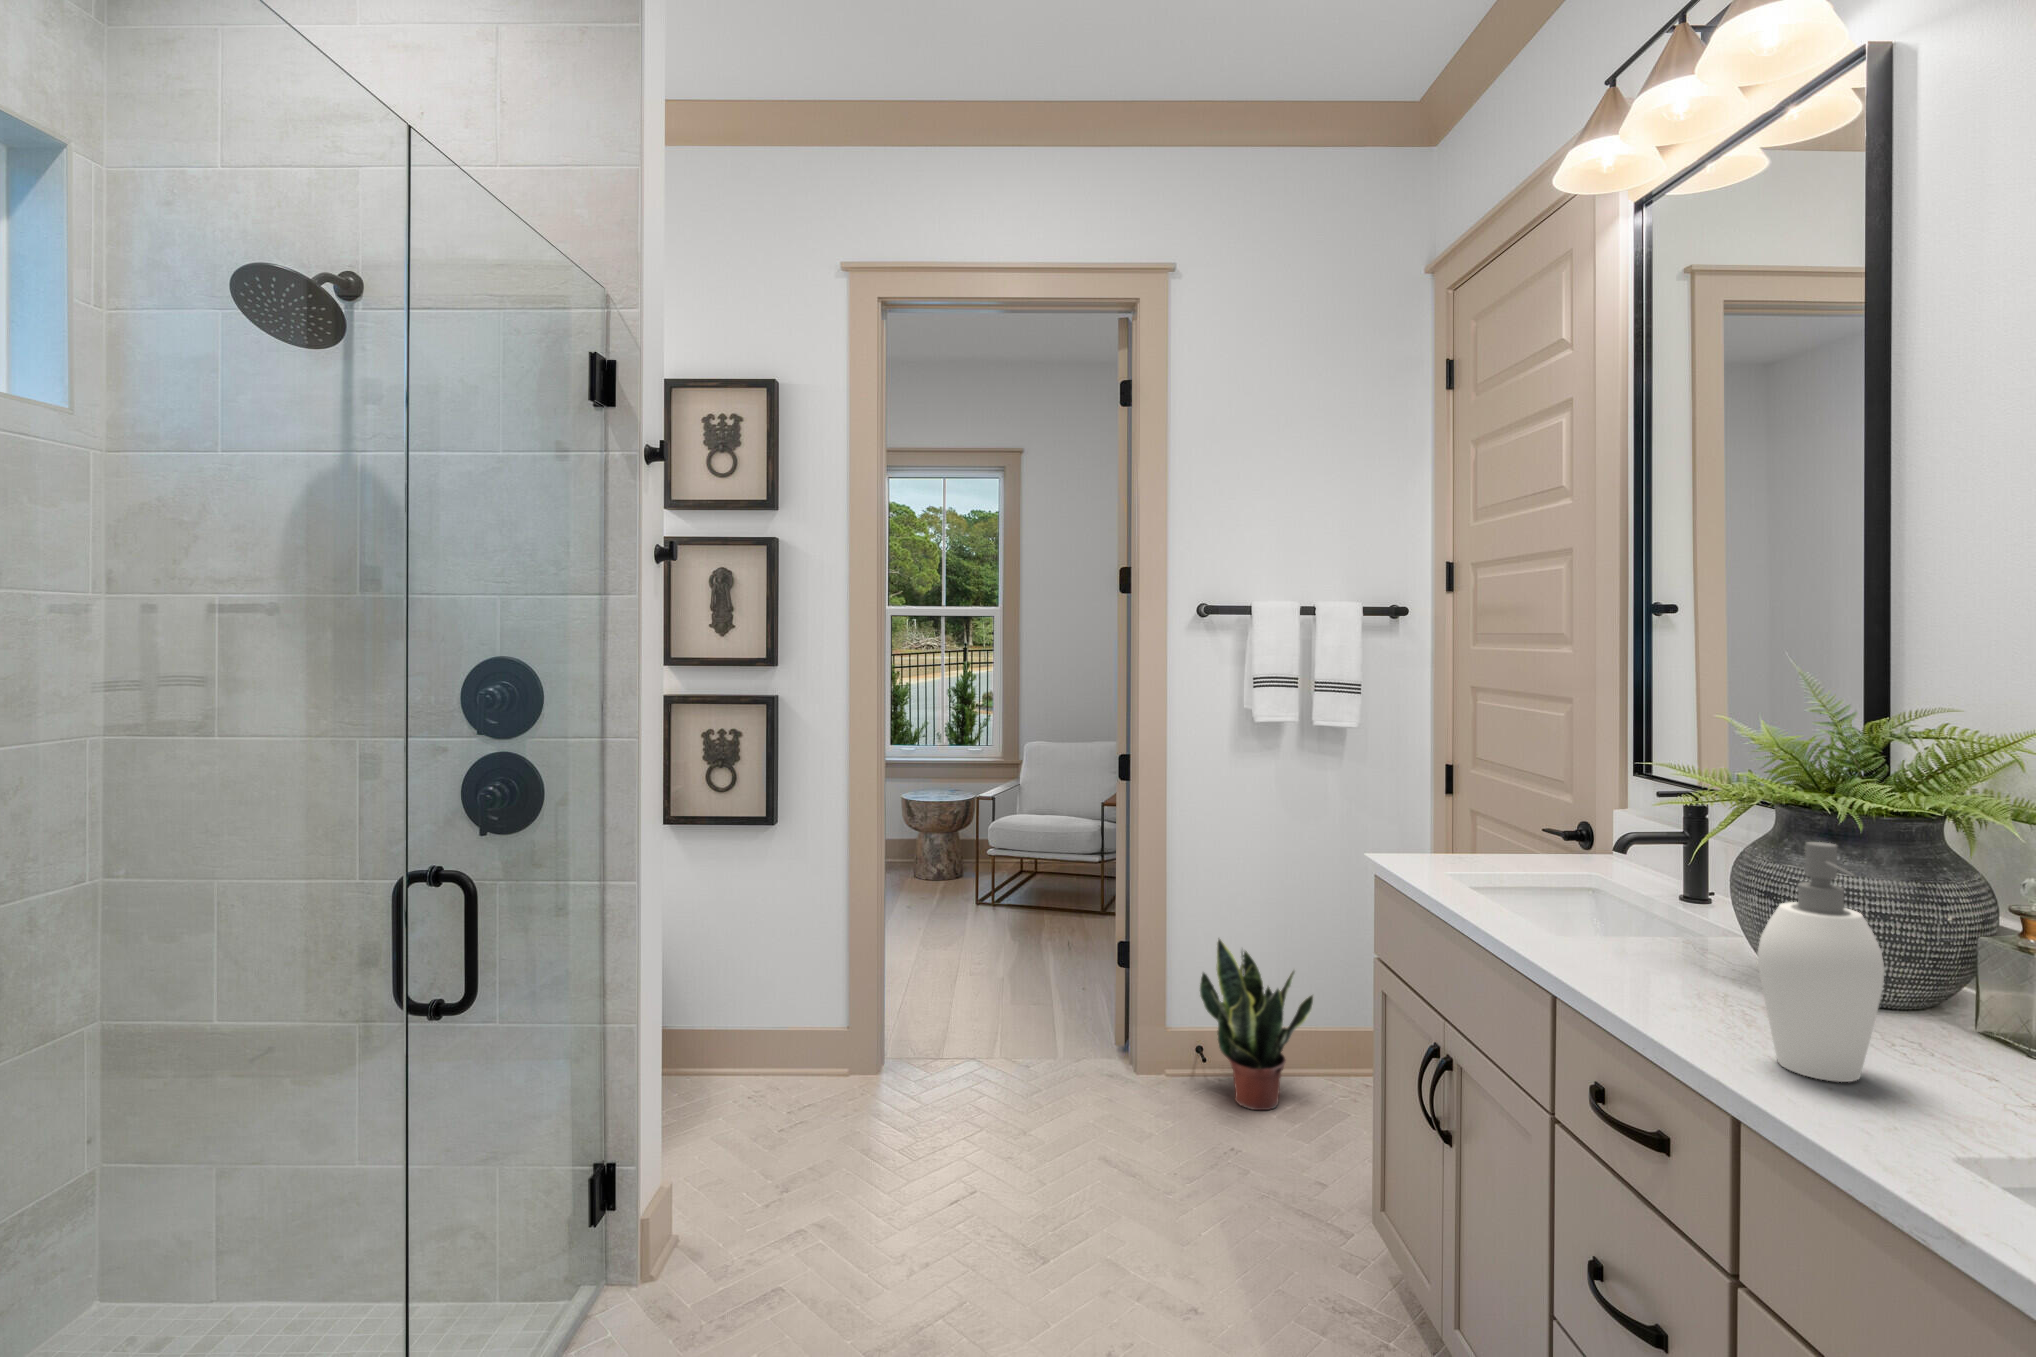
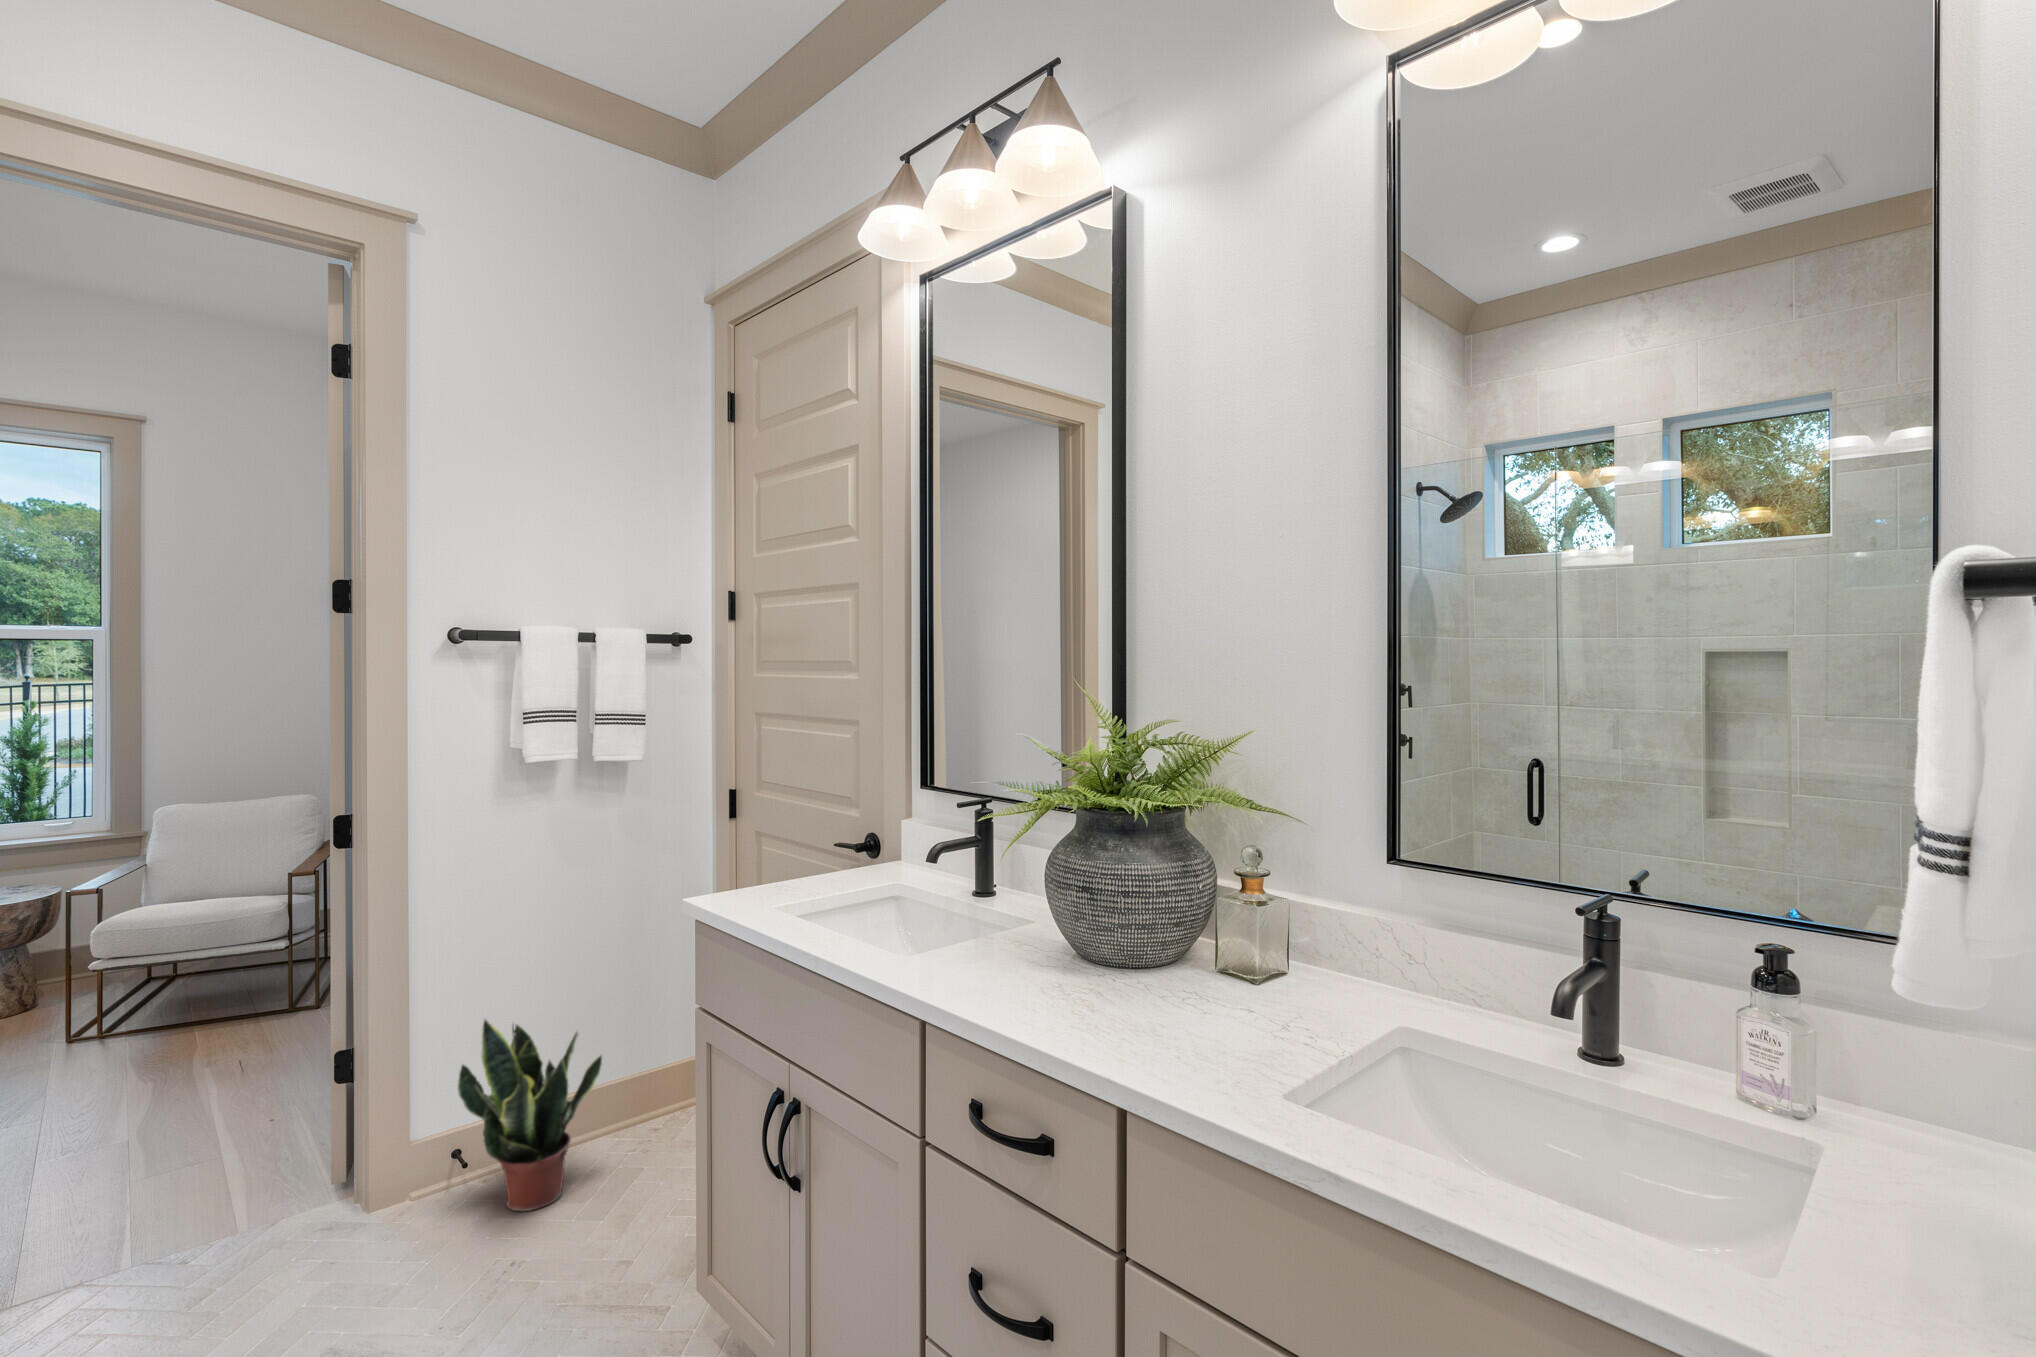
soap dispenser: present [1757,842,1885,1082] -> none [1120,839,1211,1054]

